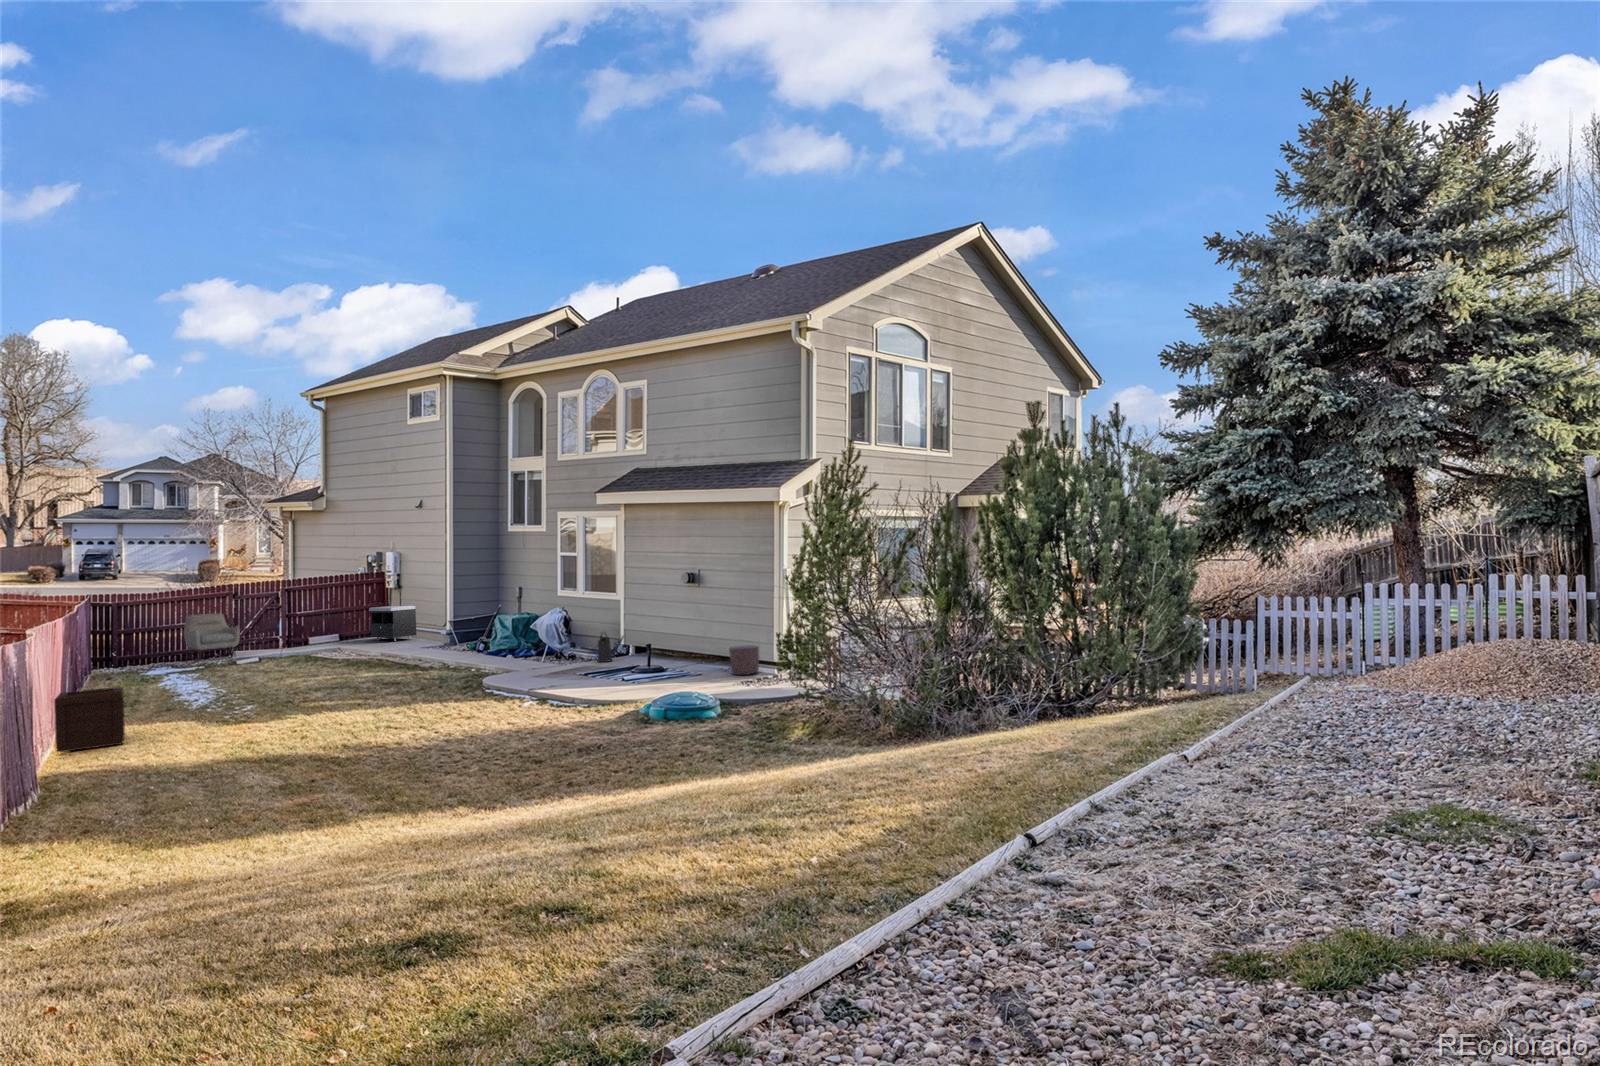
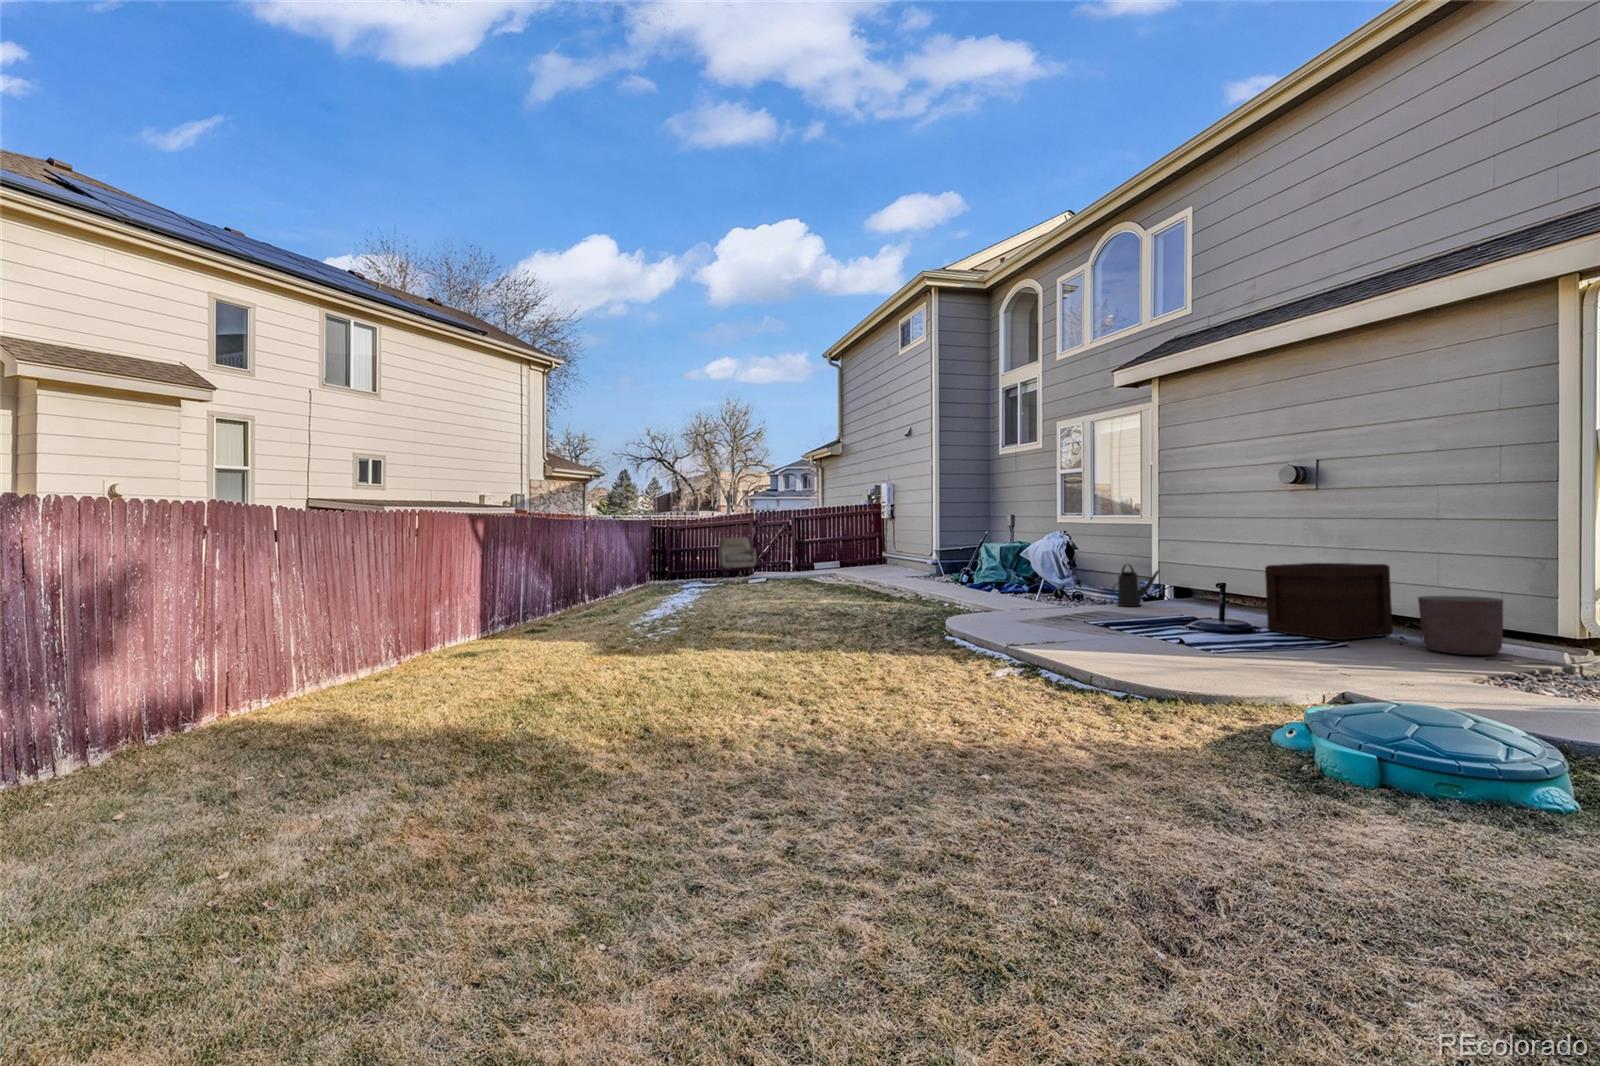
storage bench: present [369,606,417,641] -> none [866,536,907,570]
wooden crate: present [54,687,125,752] -> present [1265,563,1393,640]

